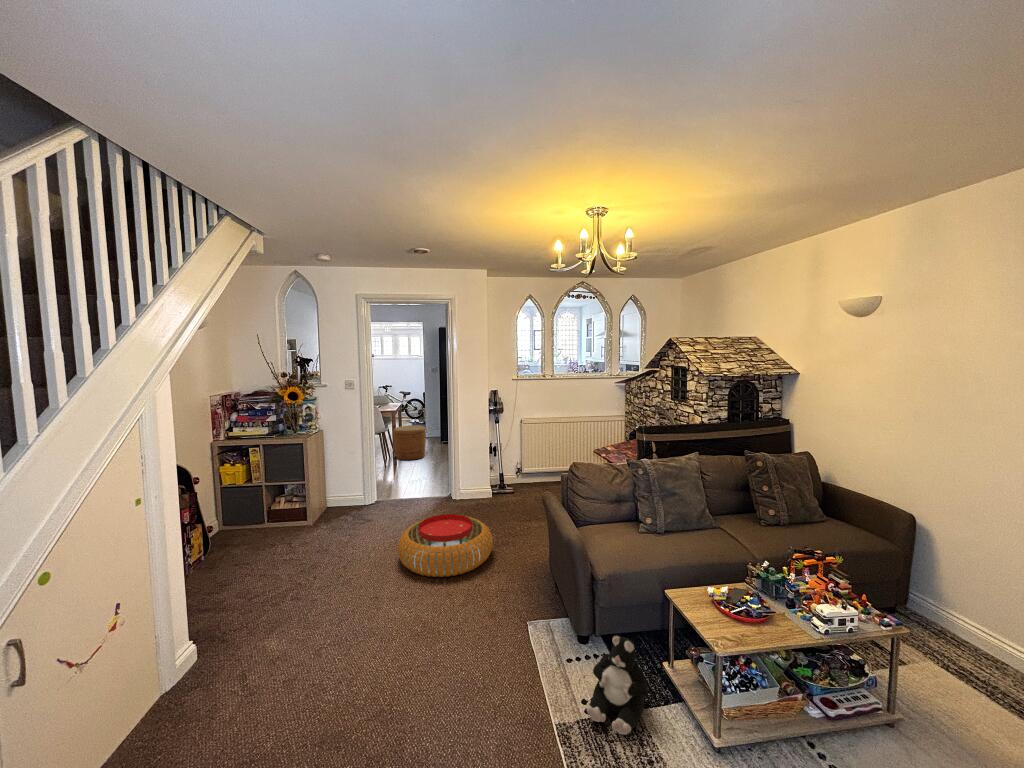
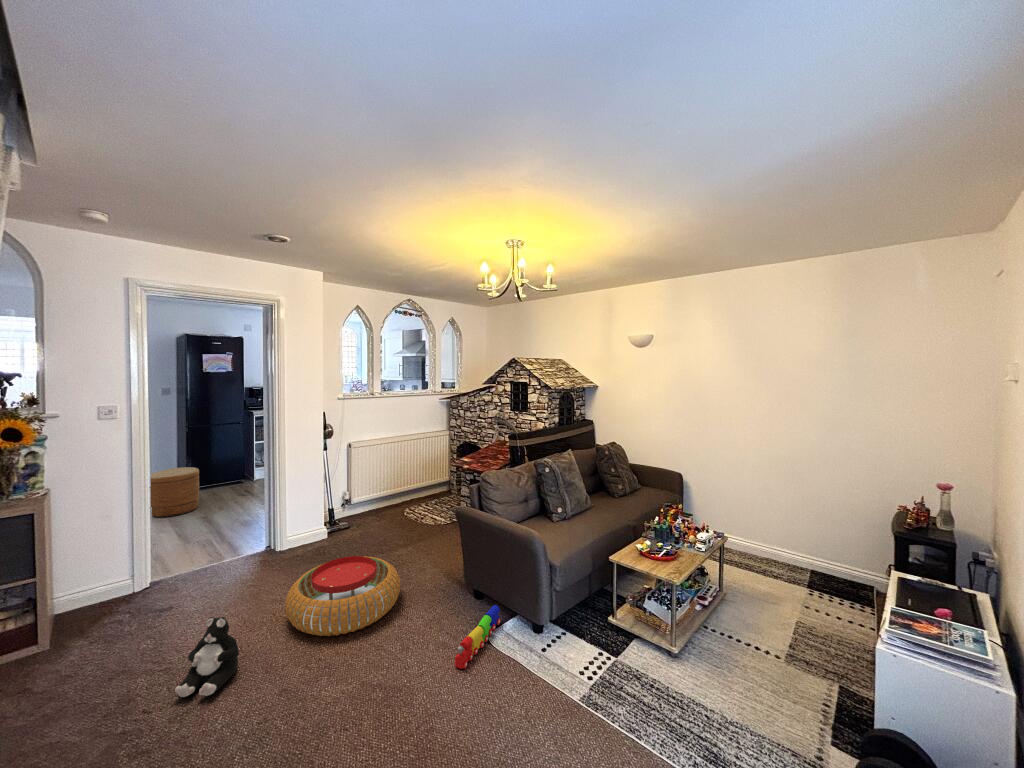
toy train: none [477,598,550,643] -> present [455,605,500,669]
plush toy: present [587,635,648,735] -> present [175,617,239,697]

